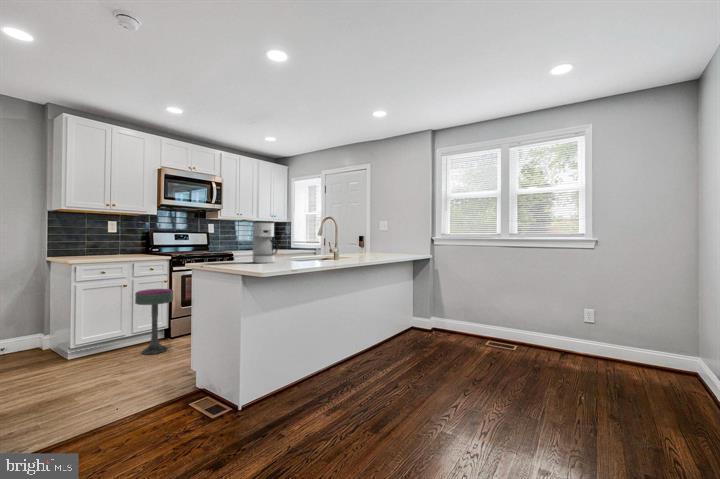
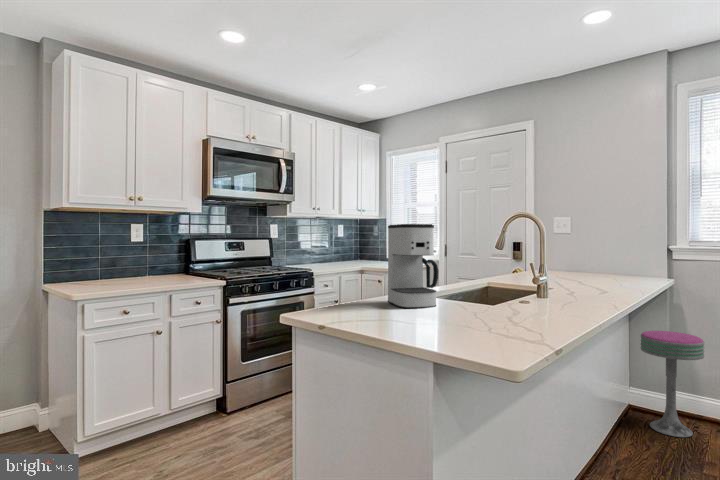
bar stool: present [135,289,173,354] -> present [641,331,704,437]

